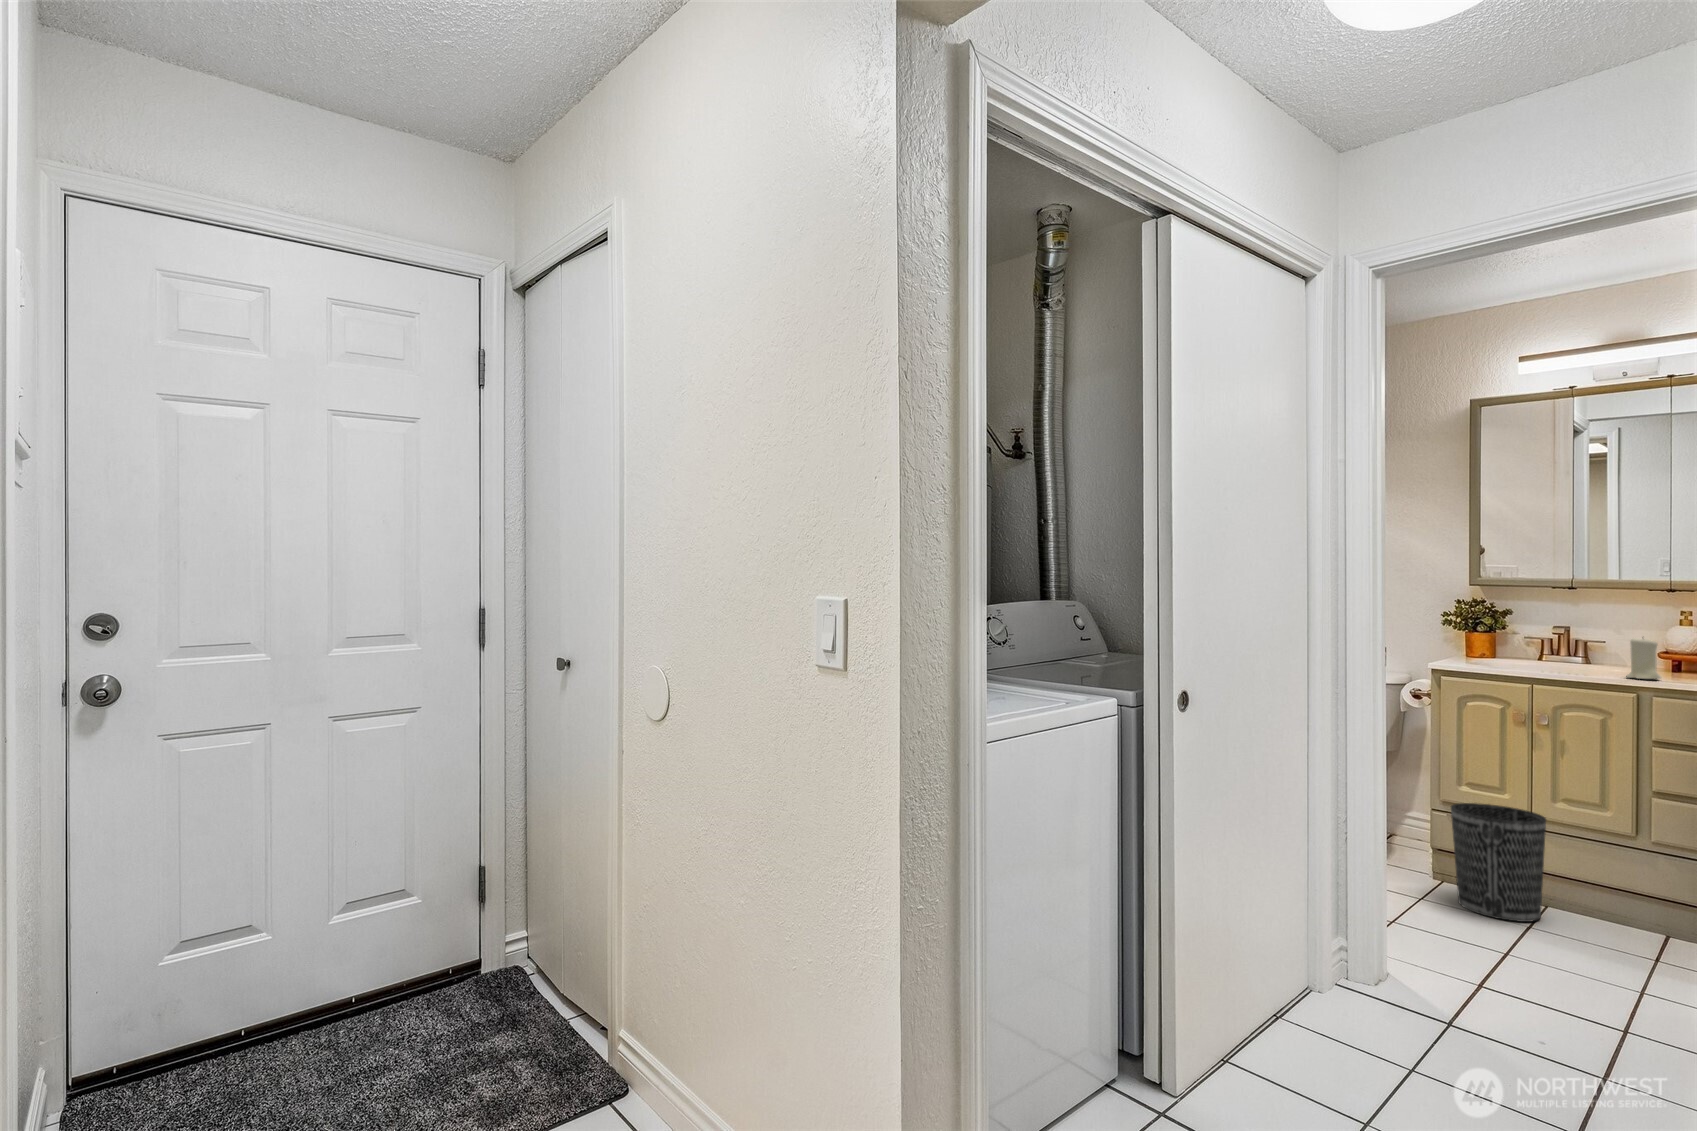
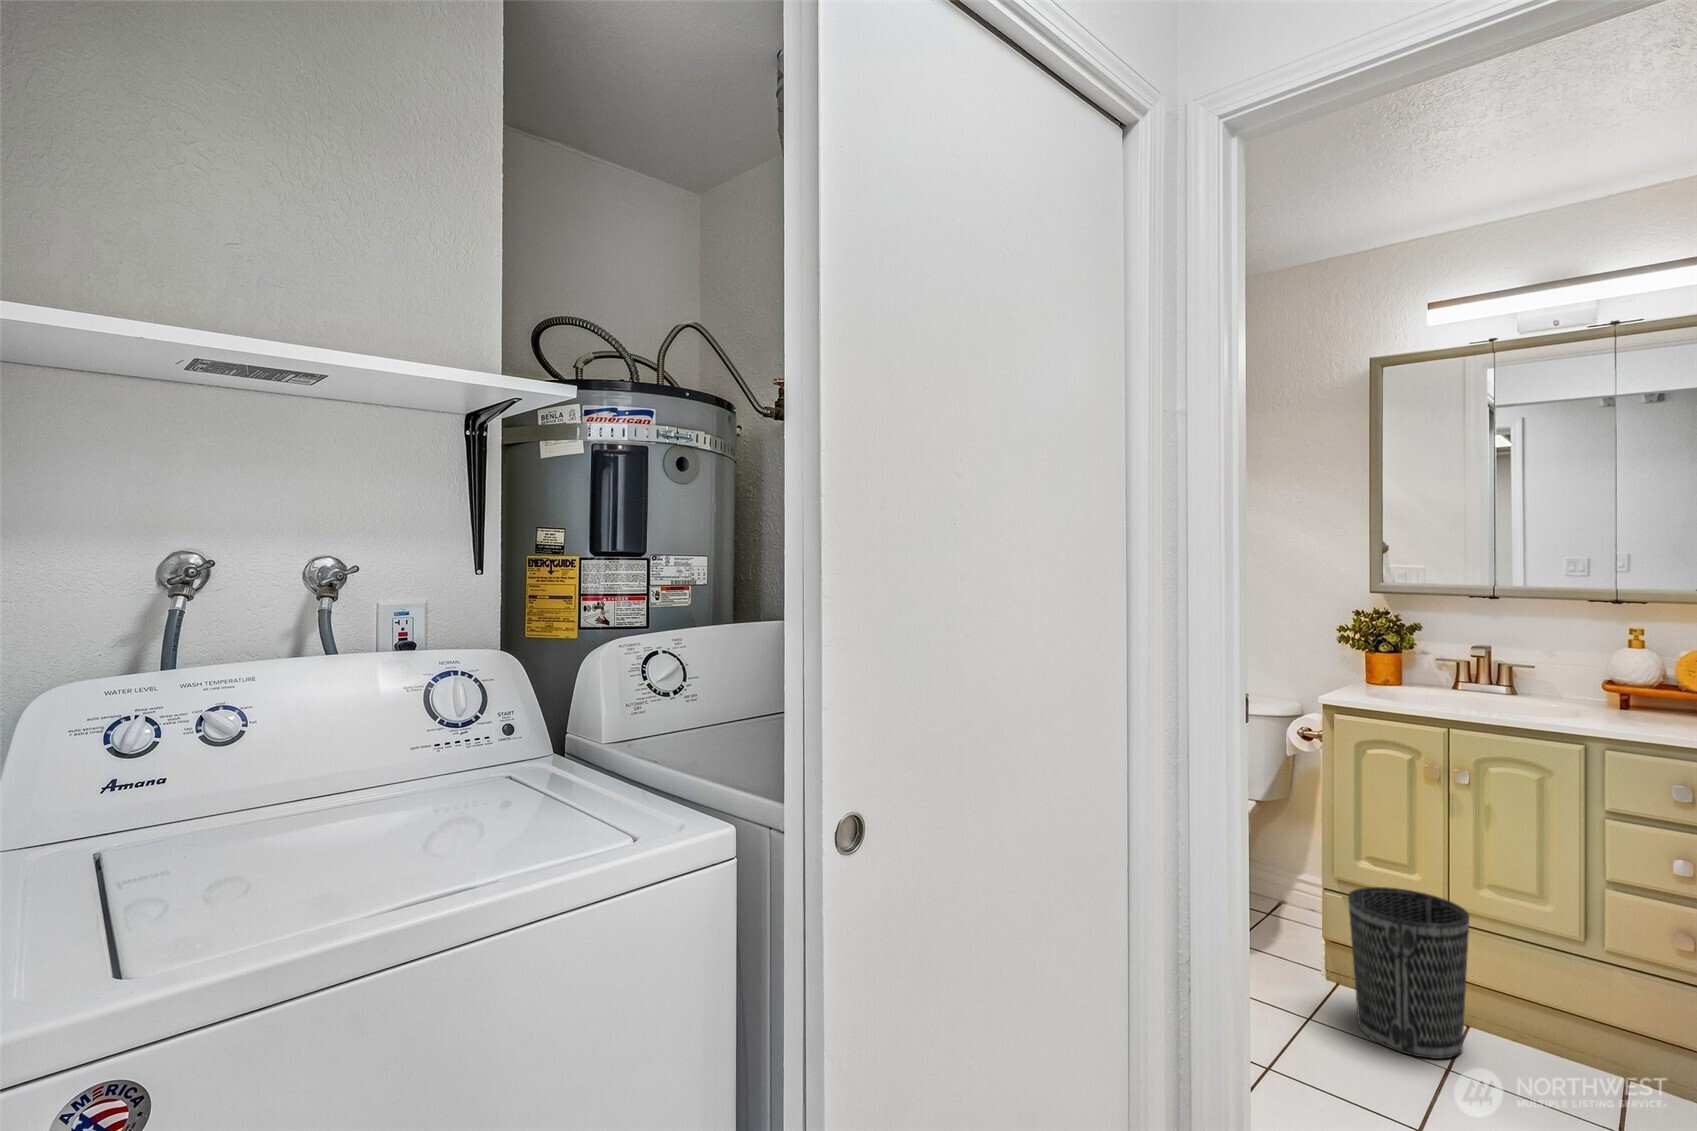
candle: present [1626,638,1661,679] -> none [1568,667,1613,726]

